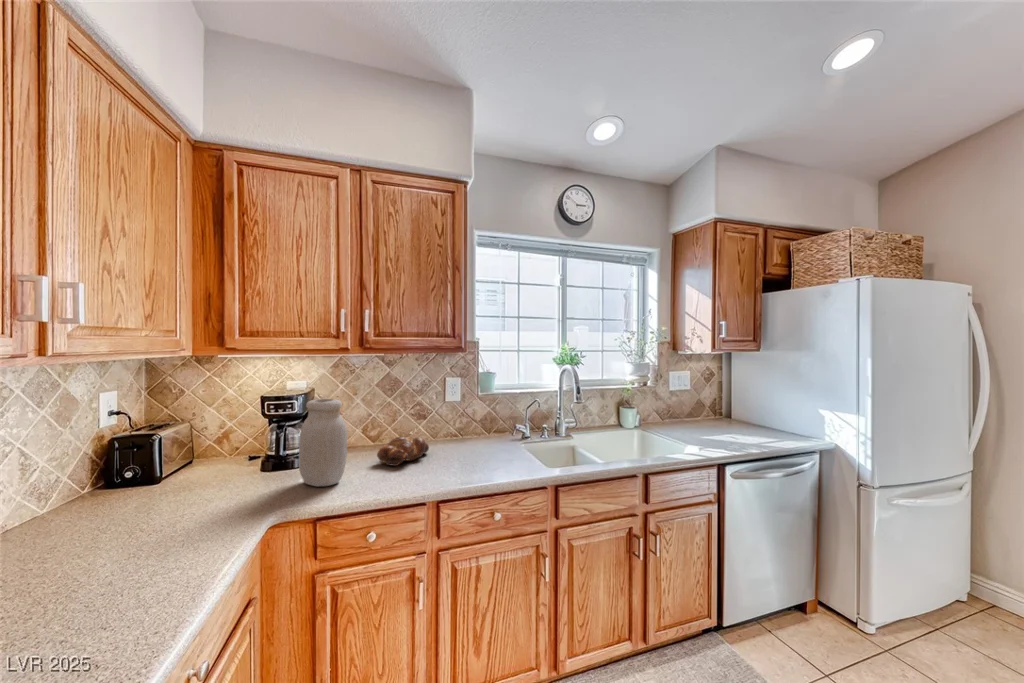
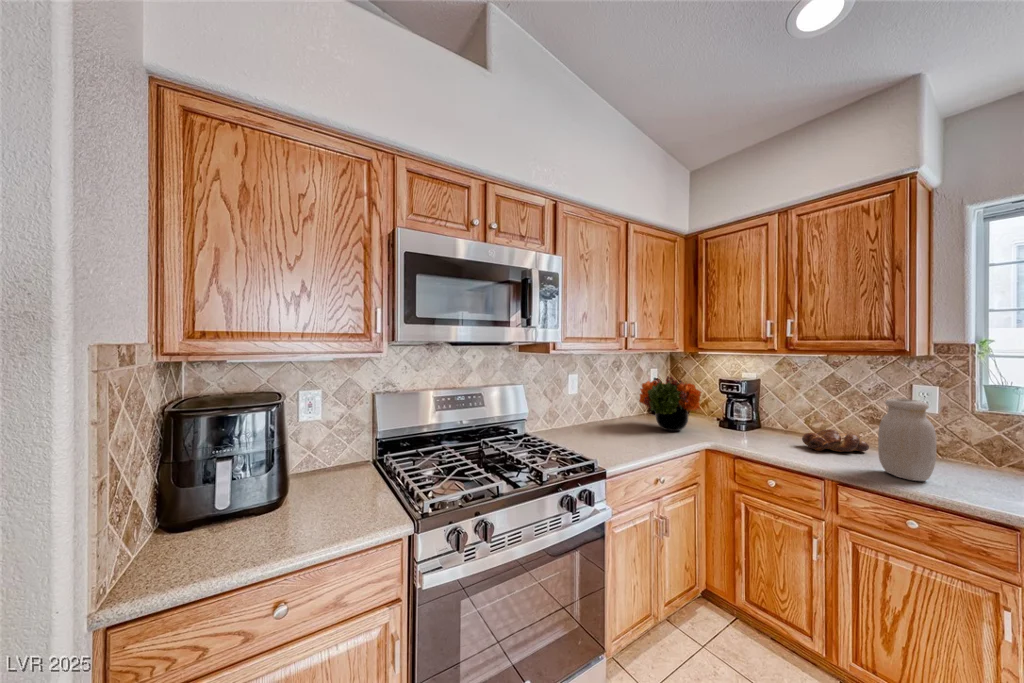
jar: present [299,399,347,486] -> present [878,399,936,481]
flower arrangement: none [102,402,249,506] -> present [639,376,701,431]

